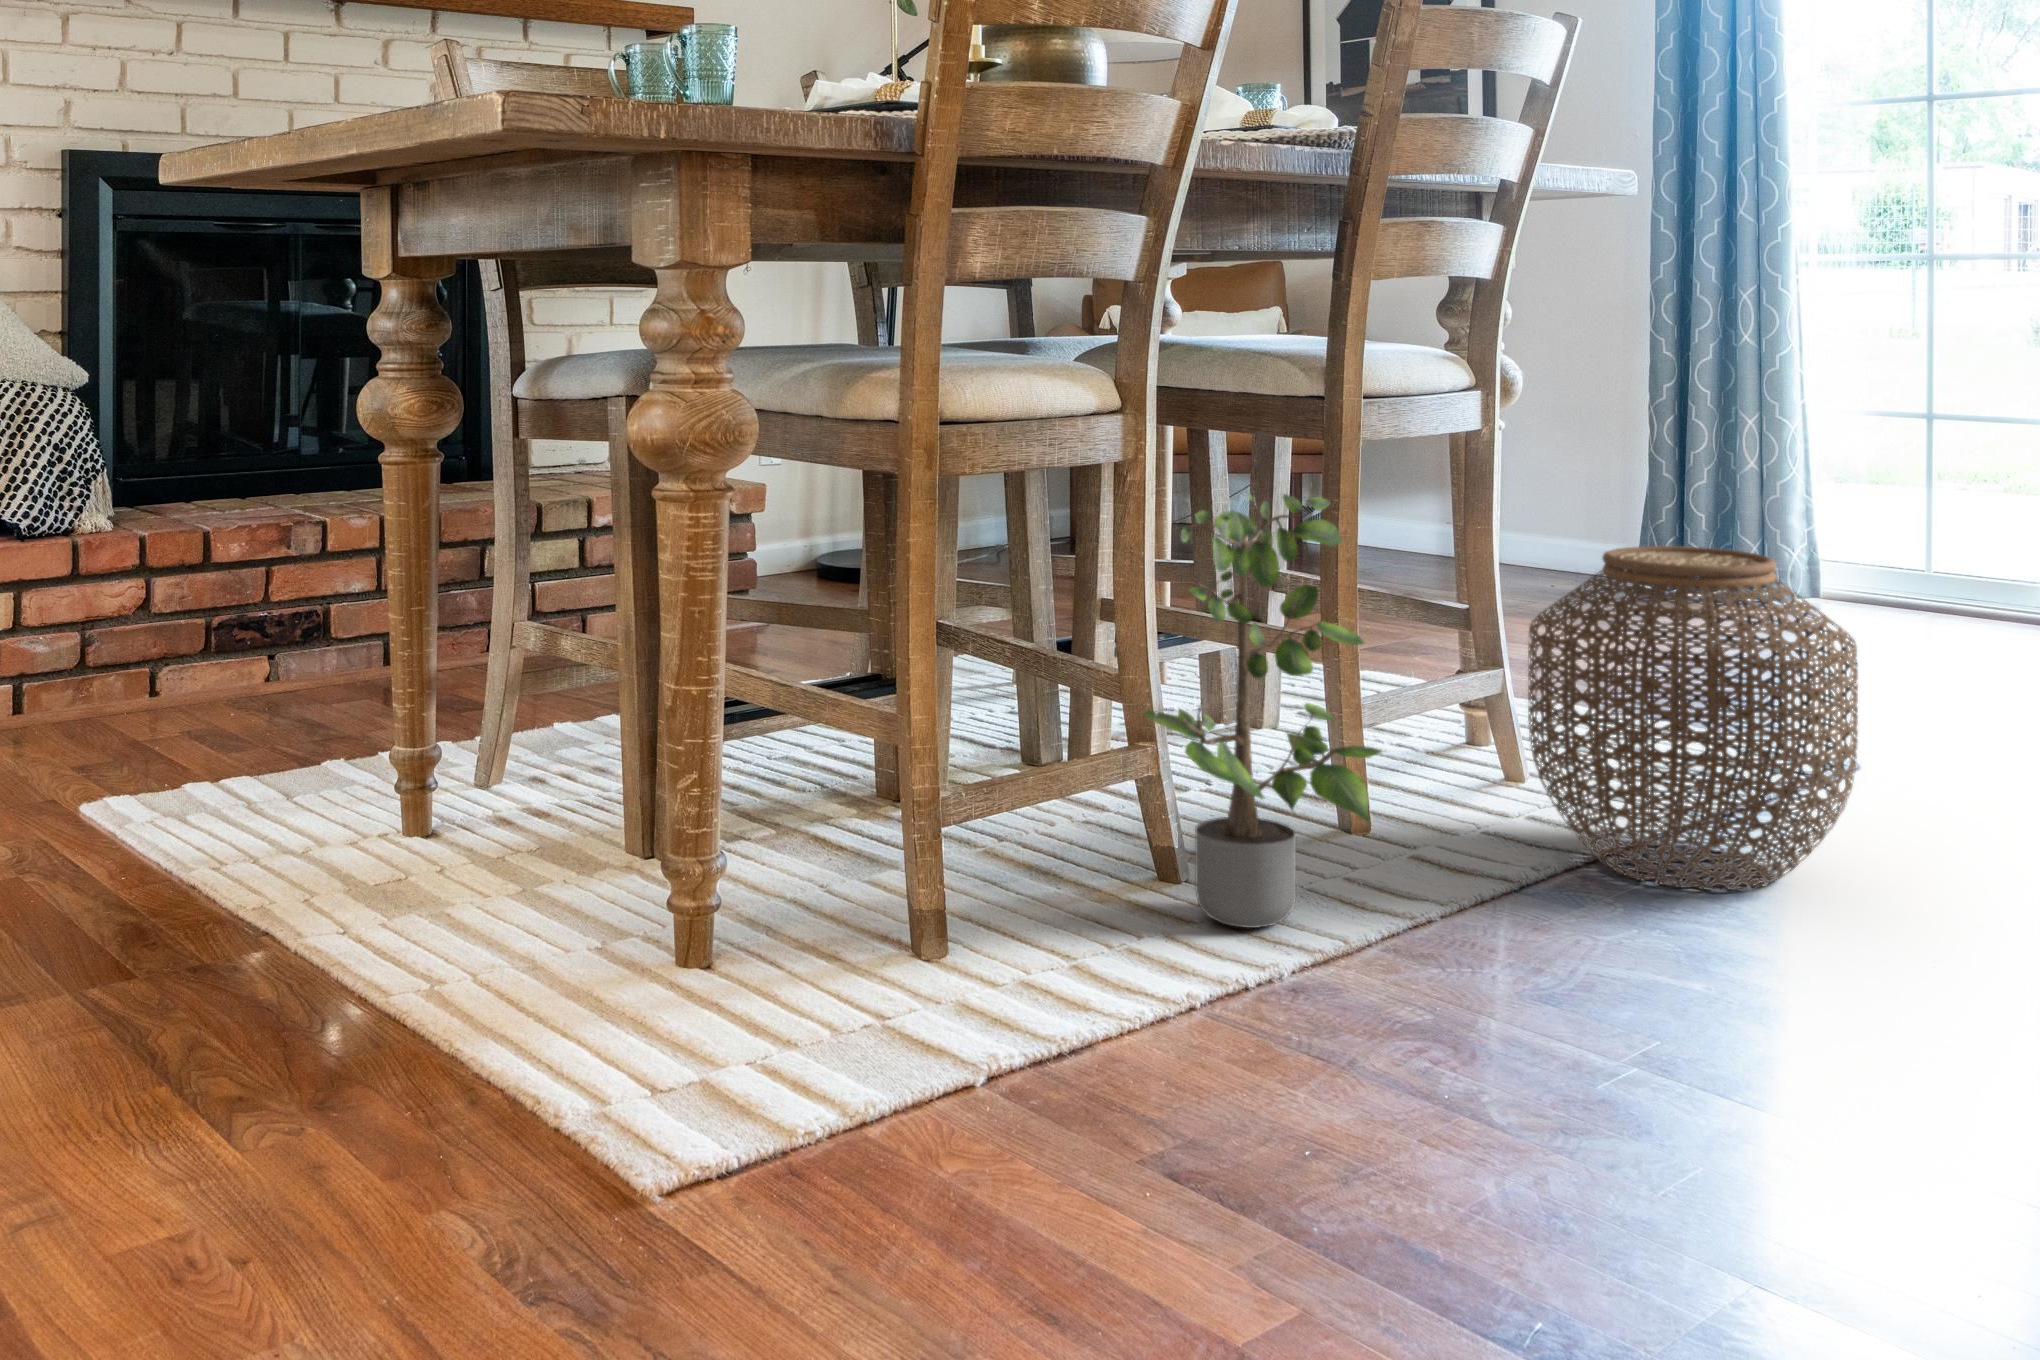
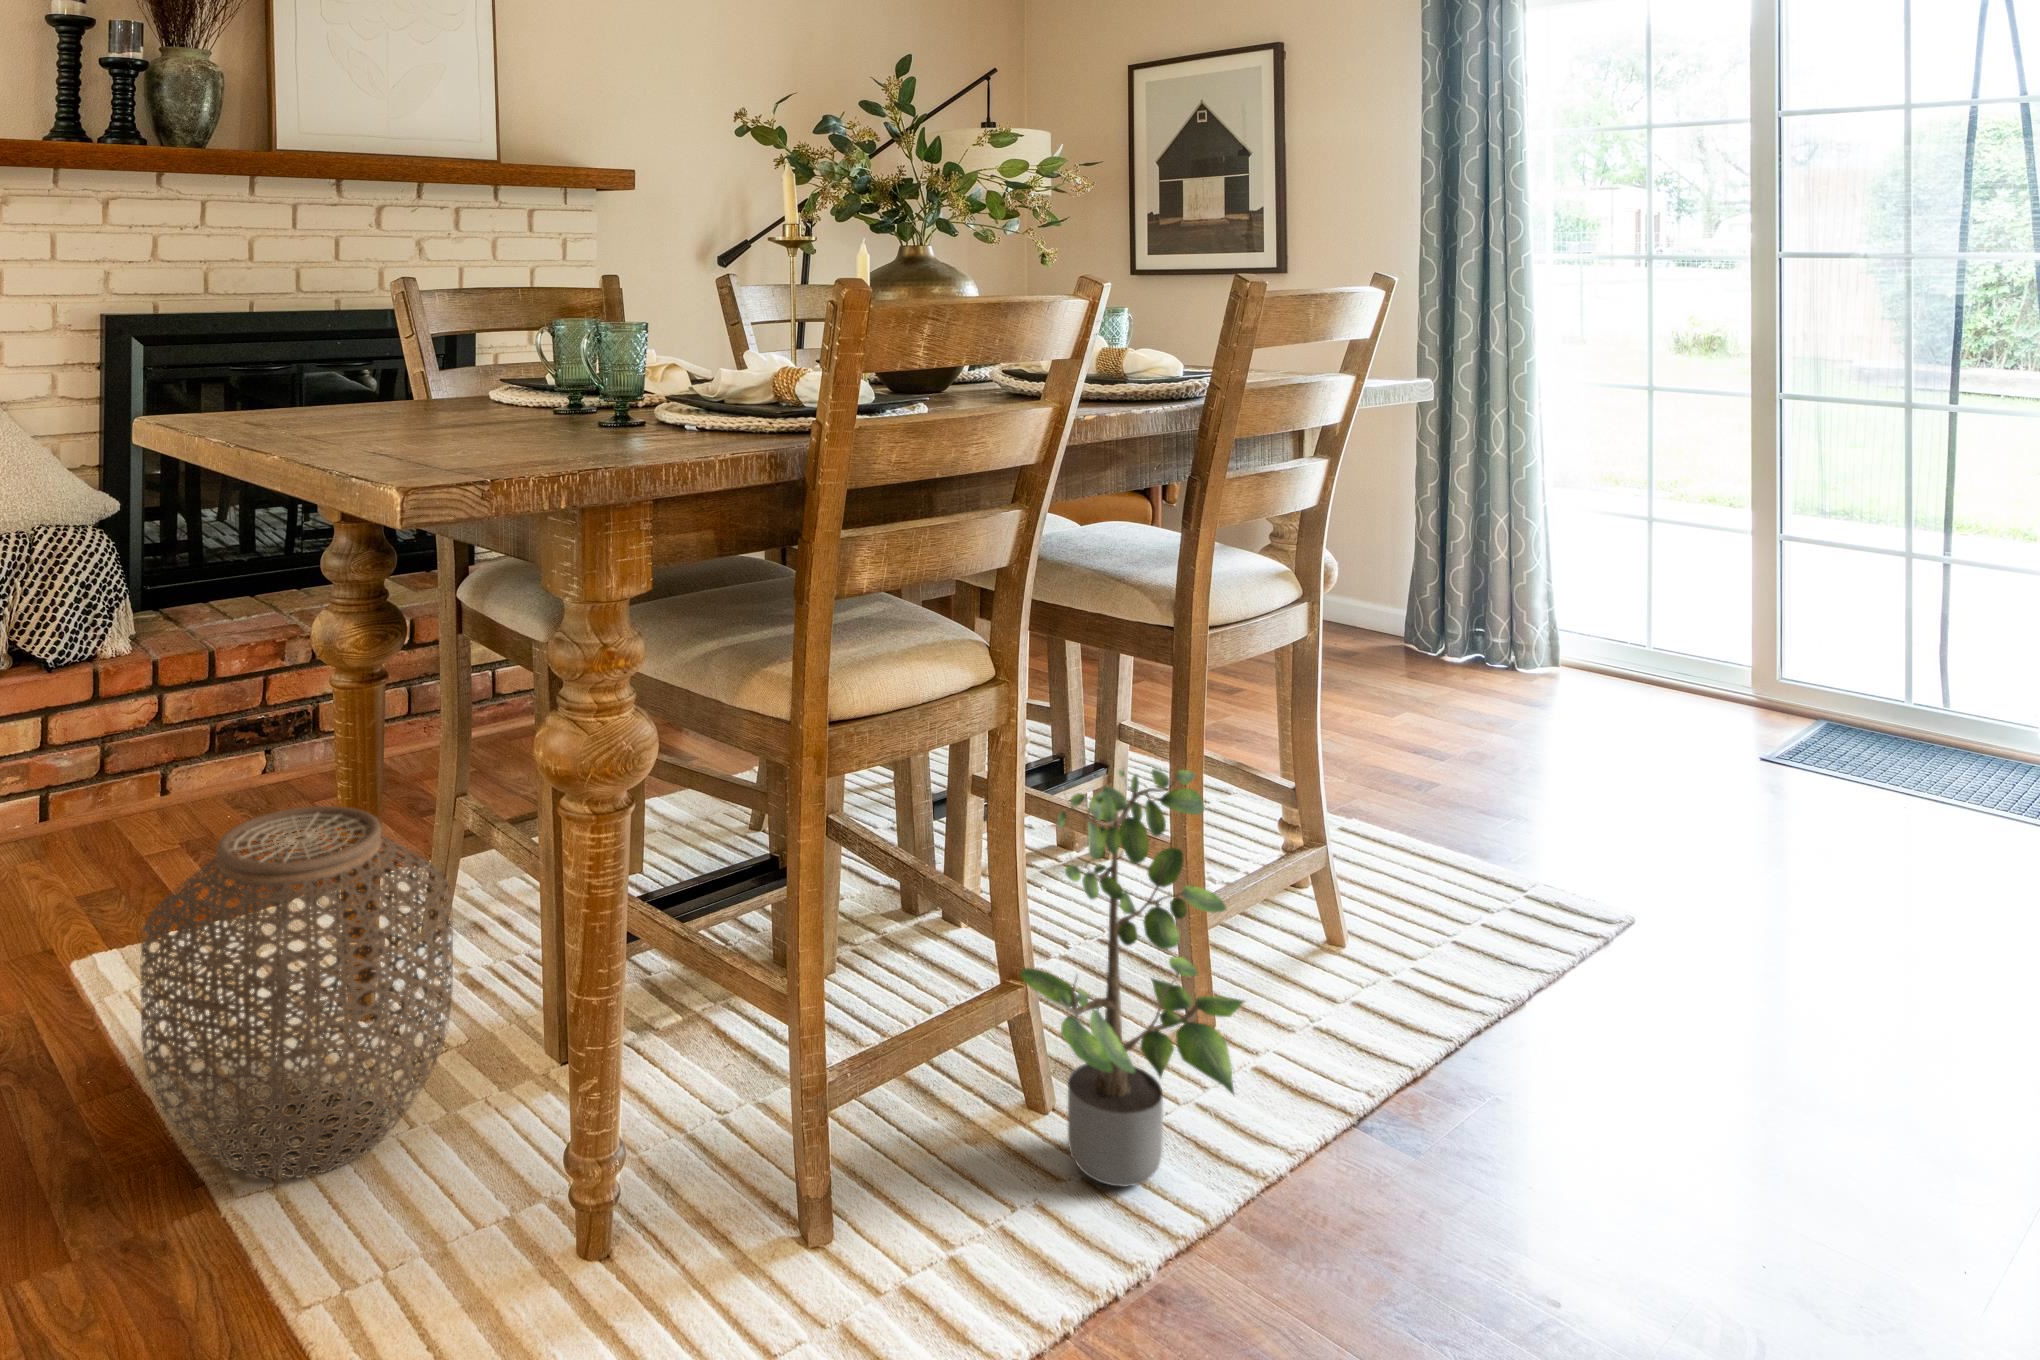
woven basket: present [1528,546,1858,890] -> present [140,806,453,1179]

